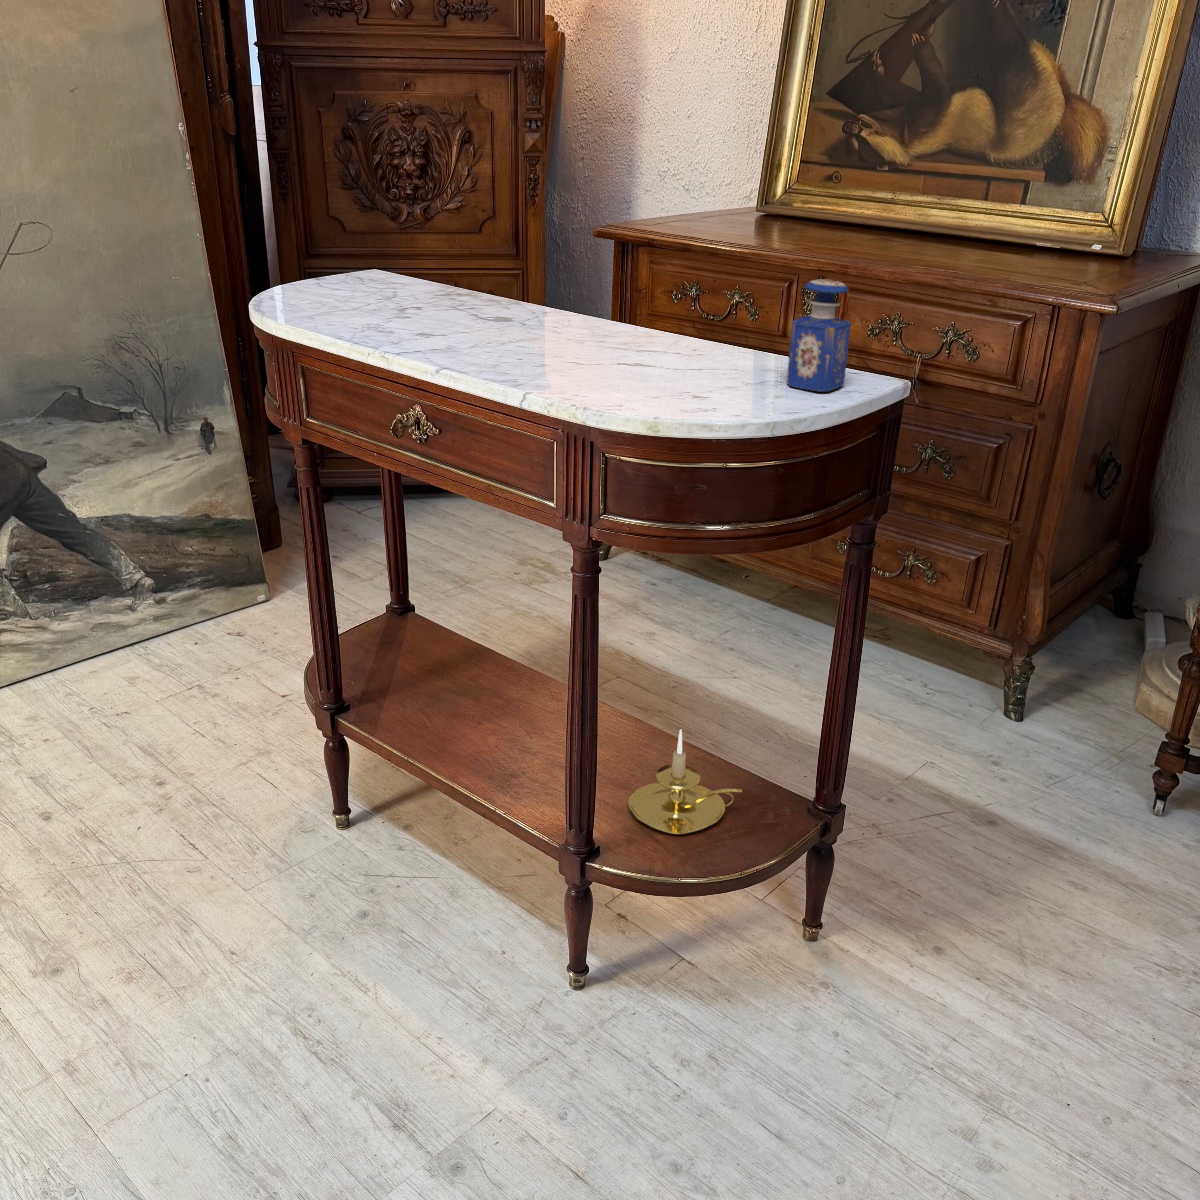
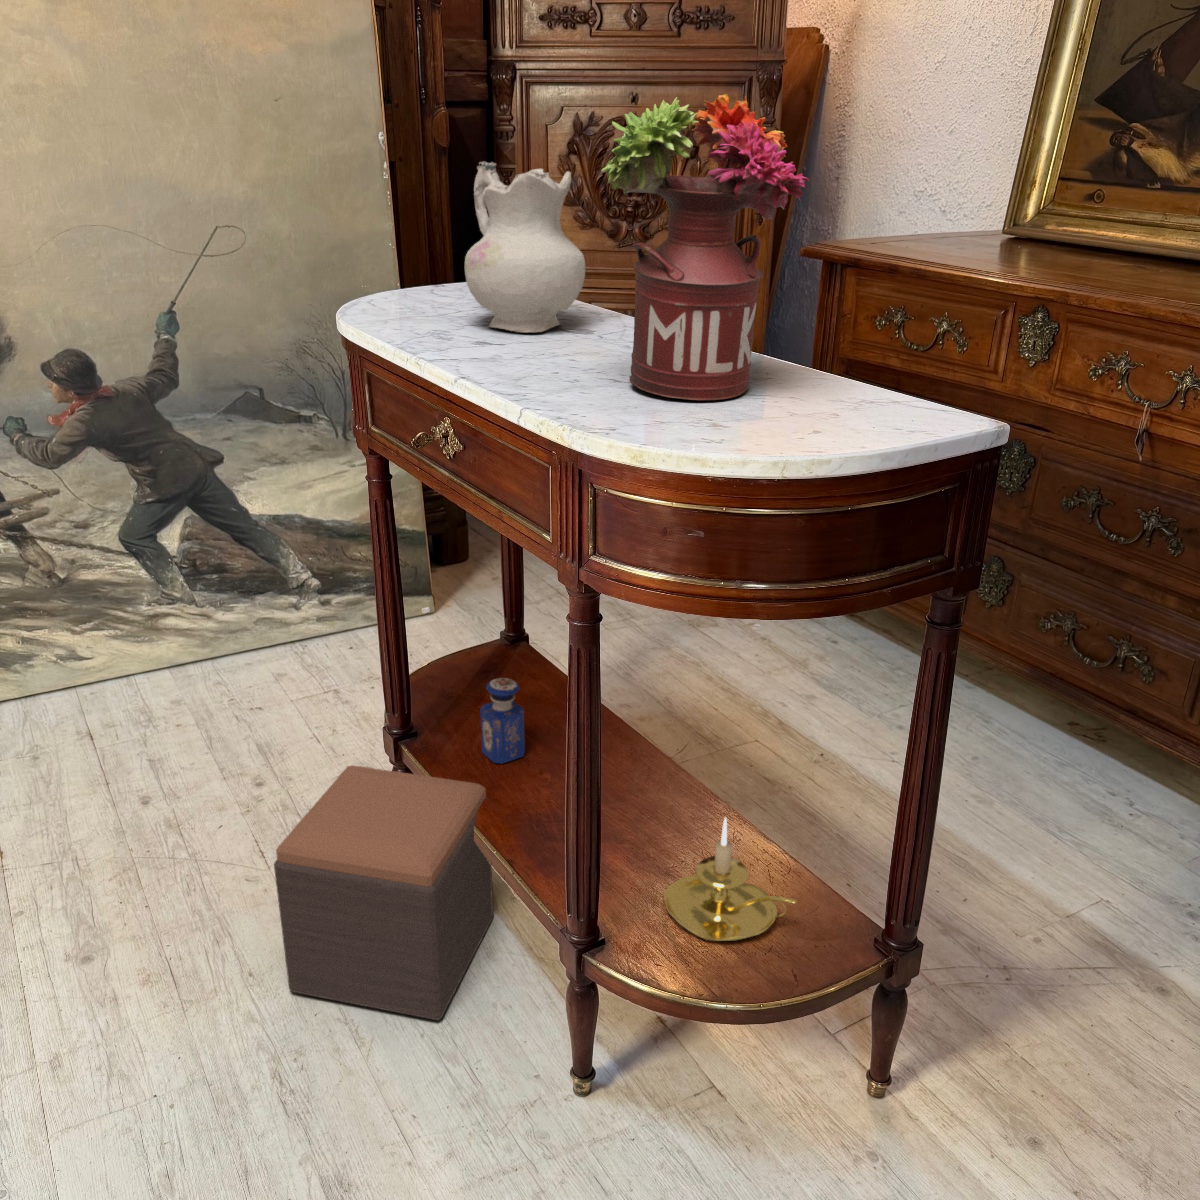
flower arrangement: none [571,117,744,378] -> present [601,94,809,400]
ceramic pitcher: none [377,166,493,324] -> present [465,161,586,333]
perfume bottle: present [787,279,851,391] -> present [480,678,525,764]
footstool: none [262,740,443,960] -> present [274,765,493,1020]

